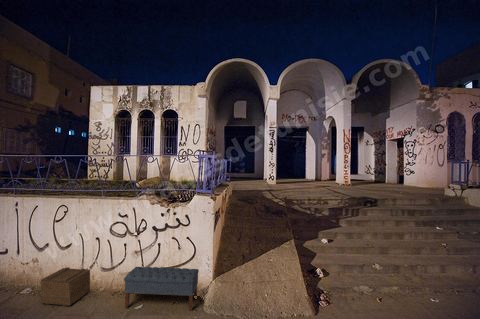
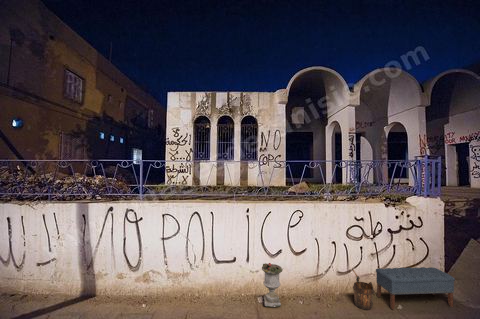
planter: none [13,254,41,297] -> present [262,263,283,307]
wooden crate: present [40,267,90,306] -> none [299,274,340,312]
bucket: none [96,267,117,306] -> present [353,270,374,310]

